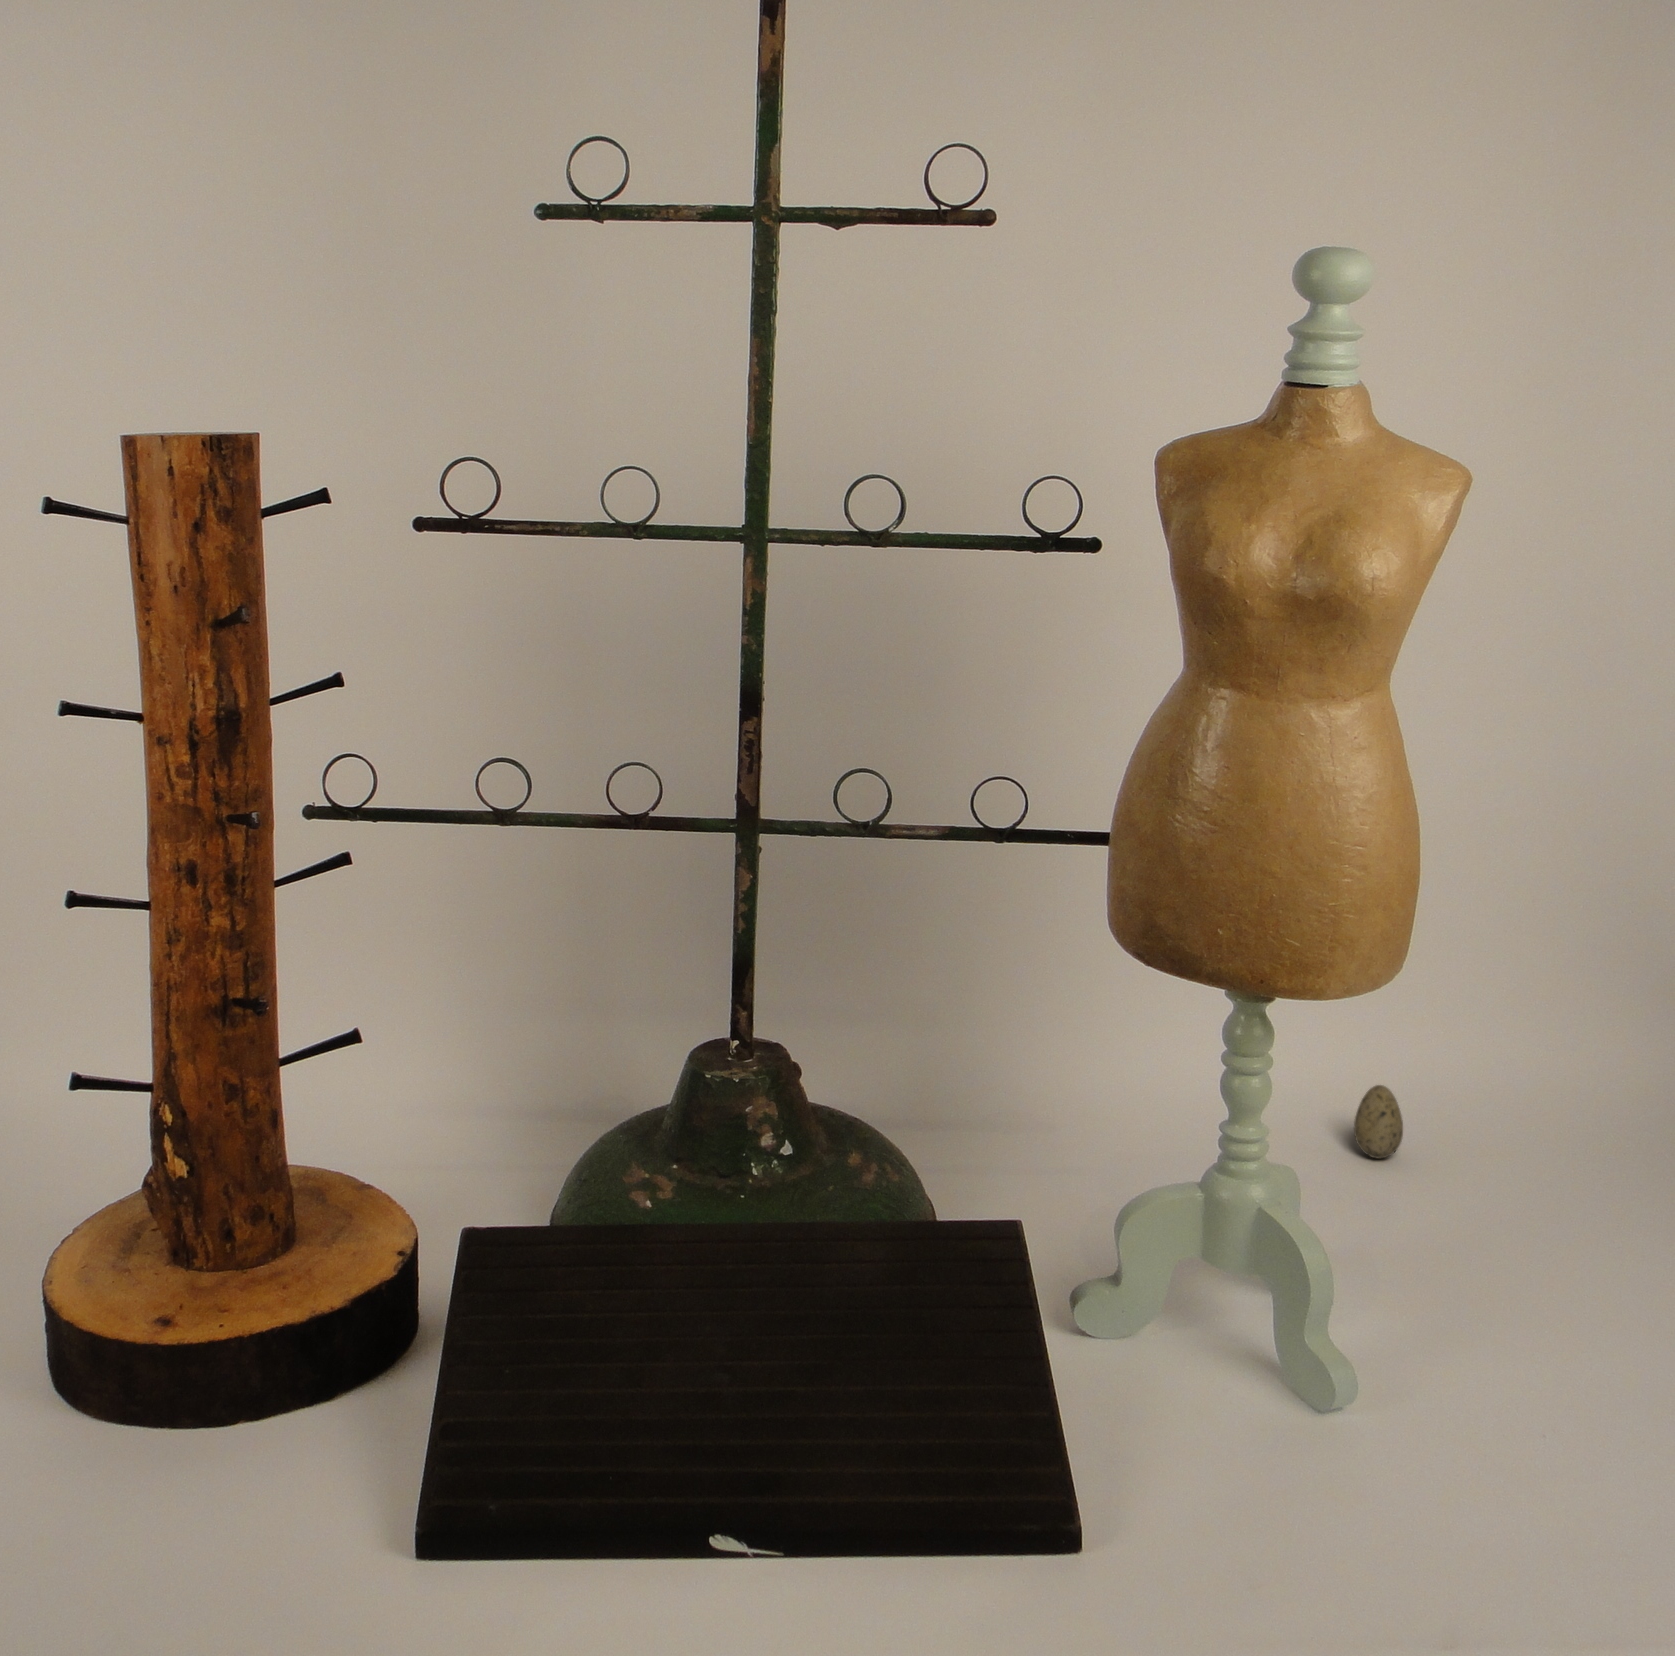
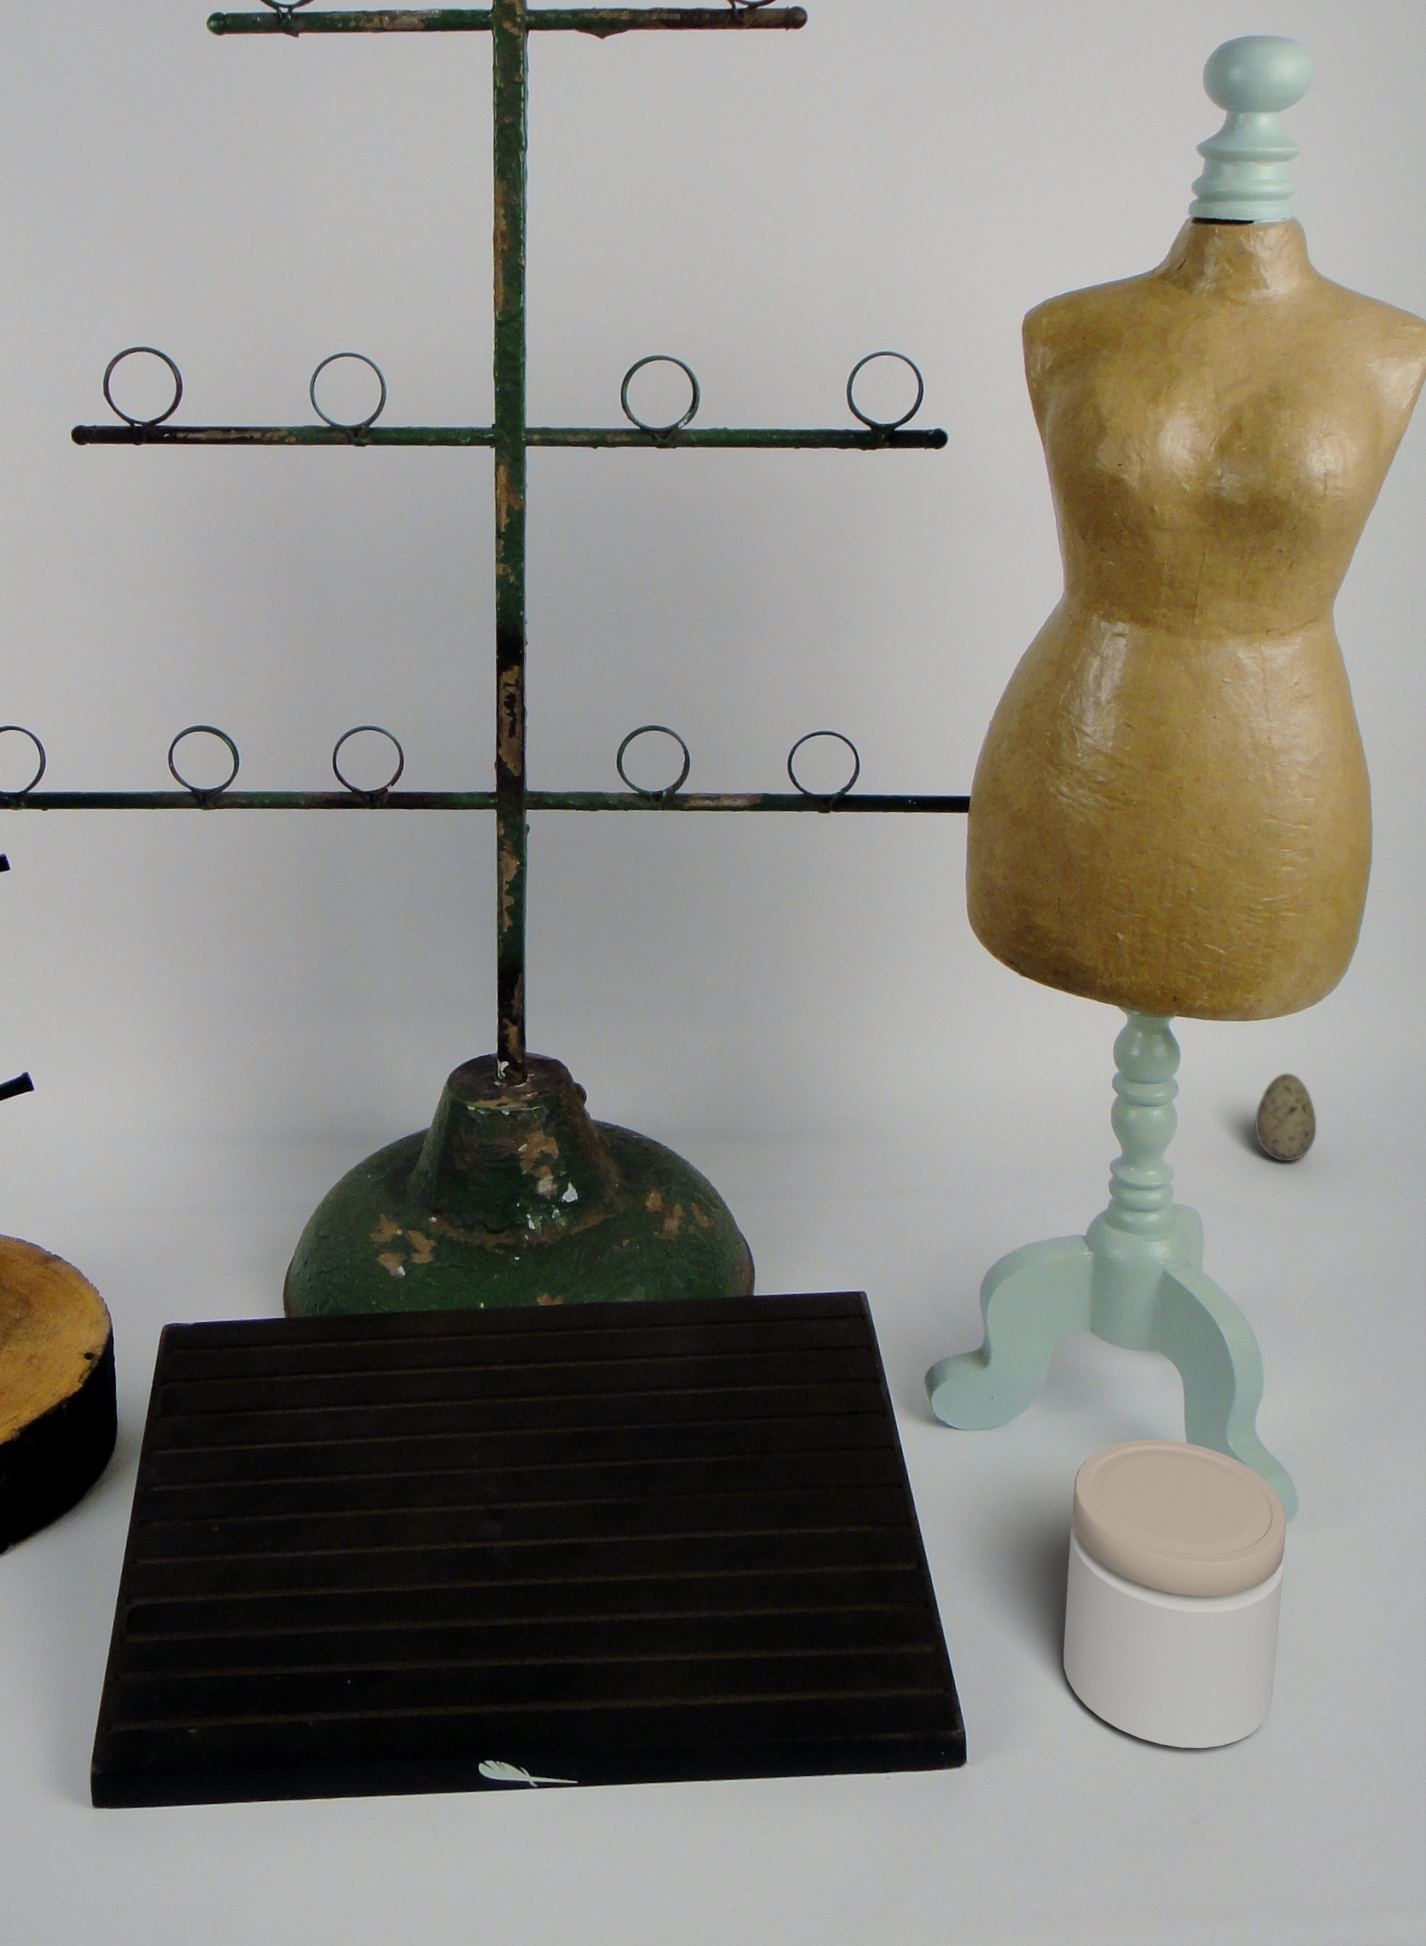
jar: none [1165,1321,1335,1548] -> present [1064,1440,1287,1748]

